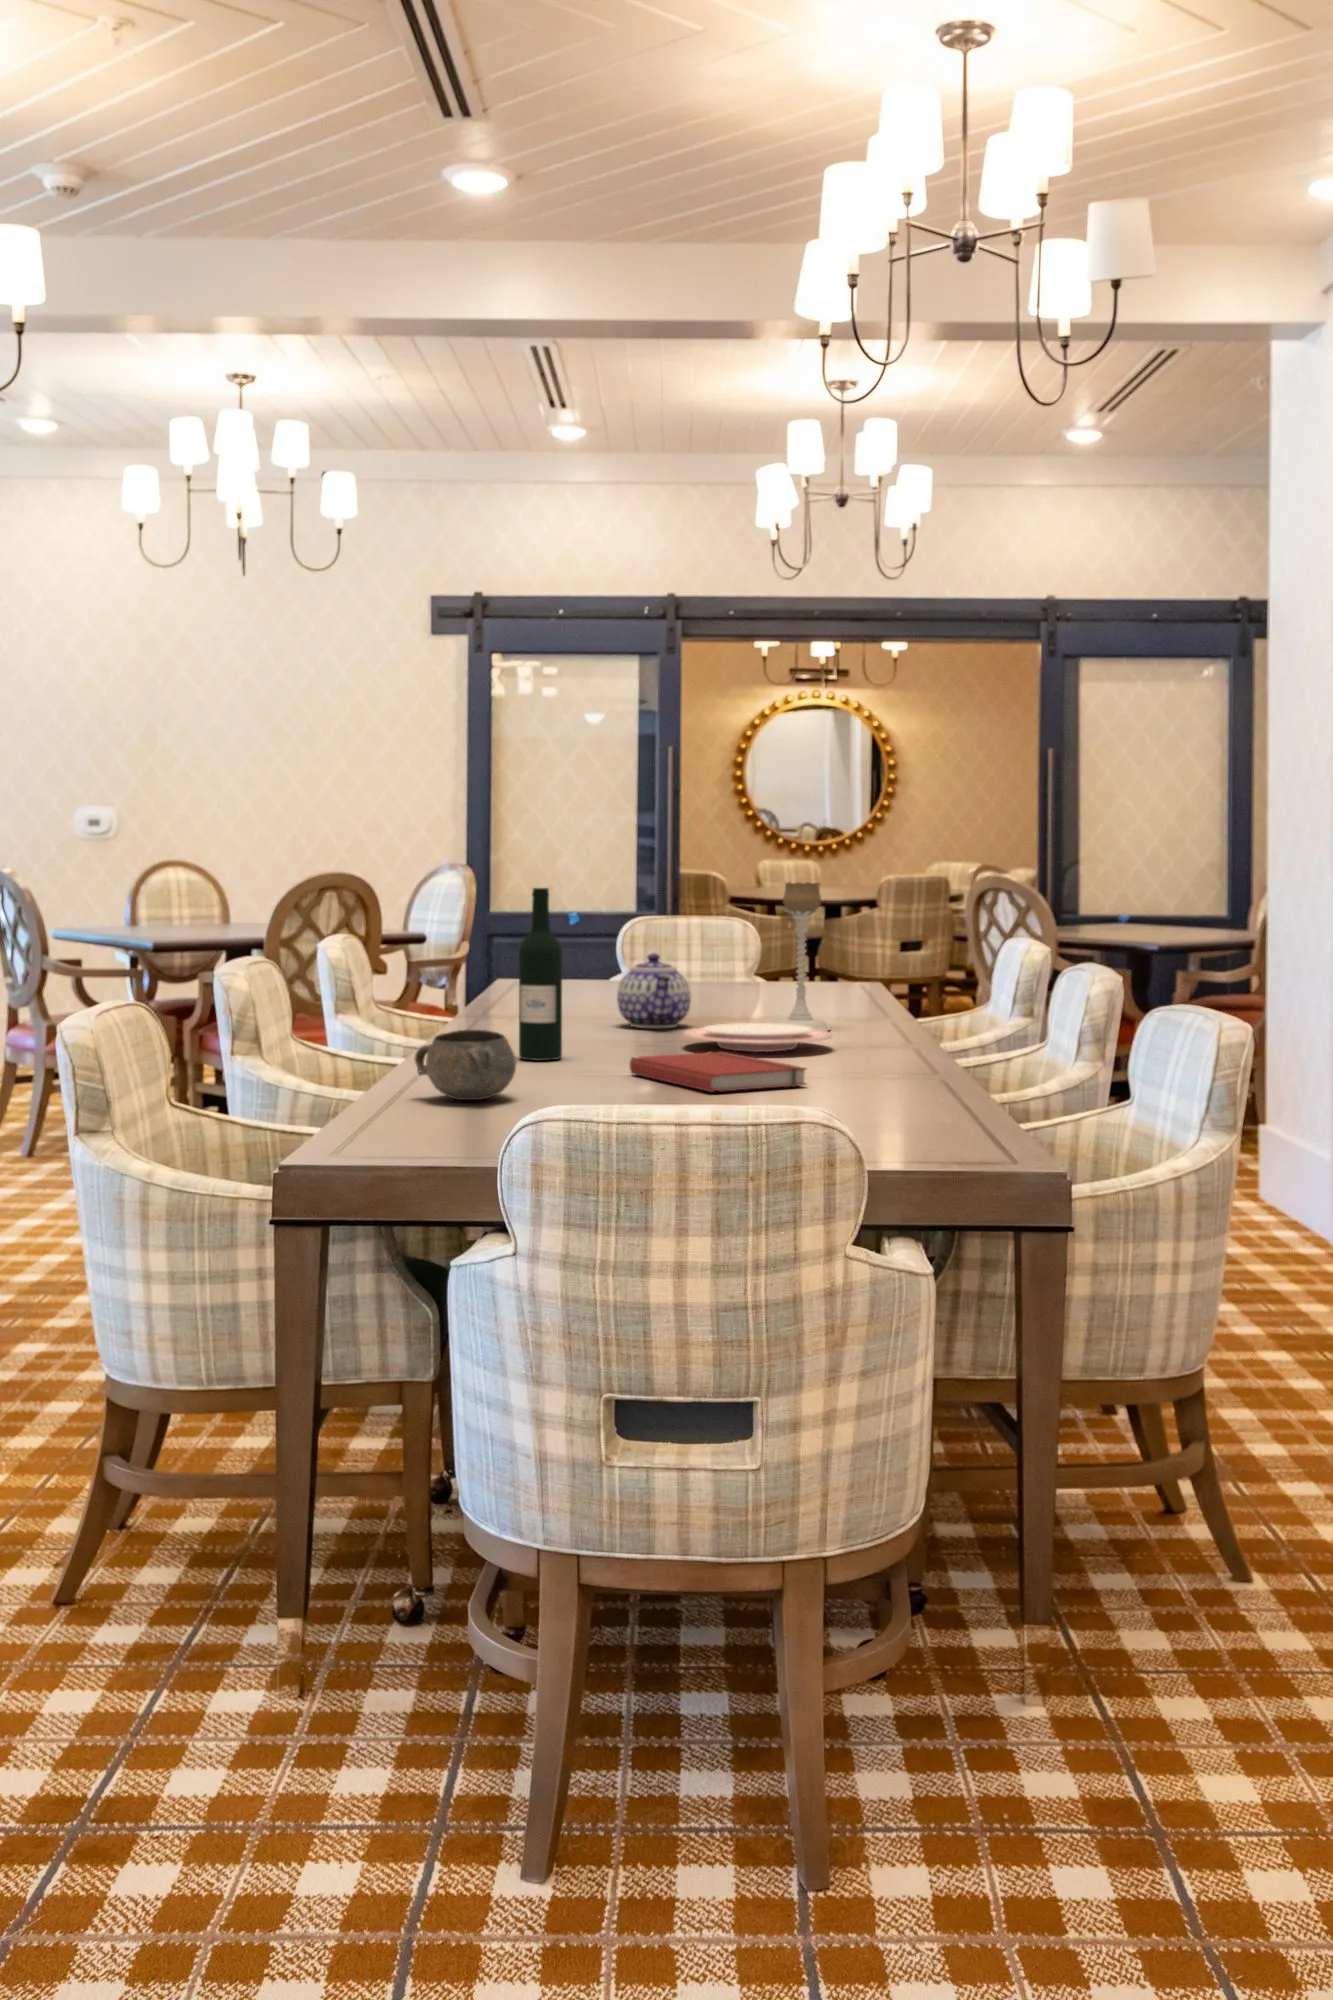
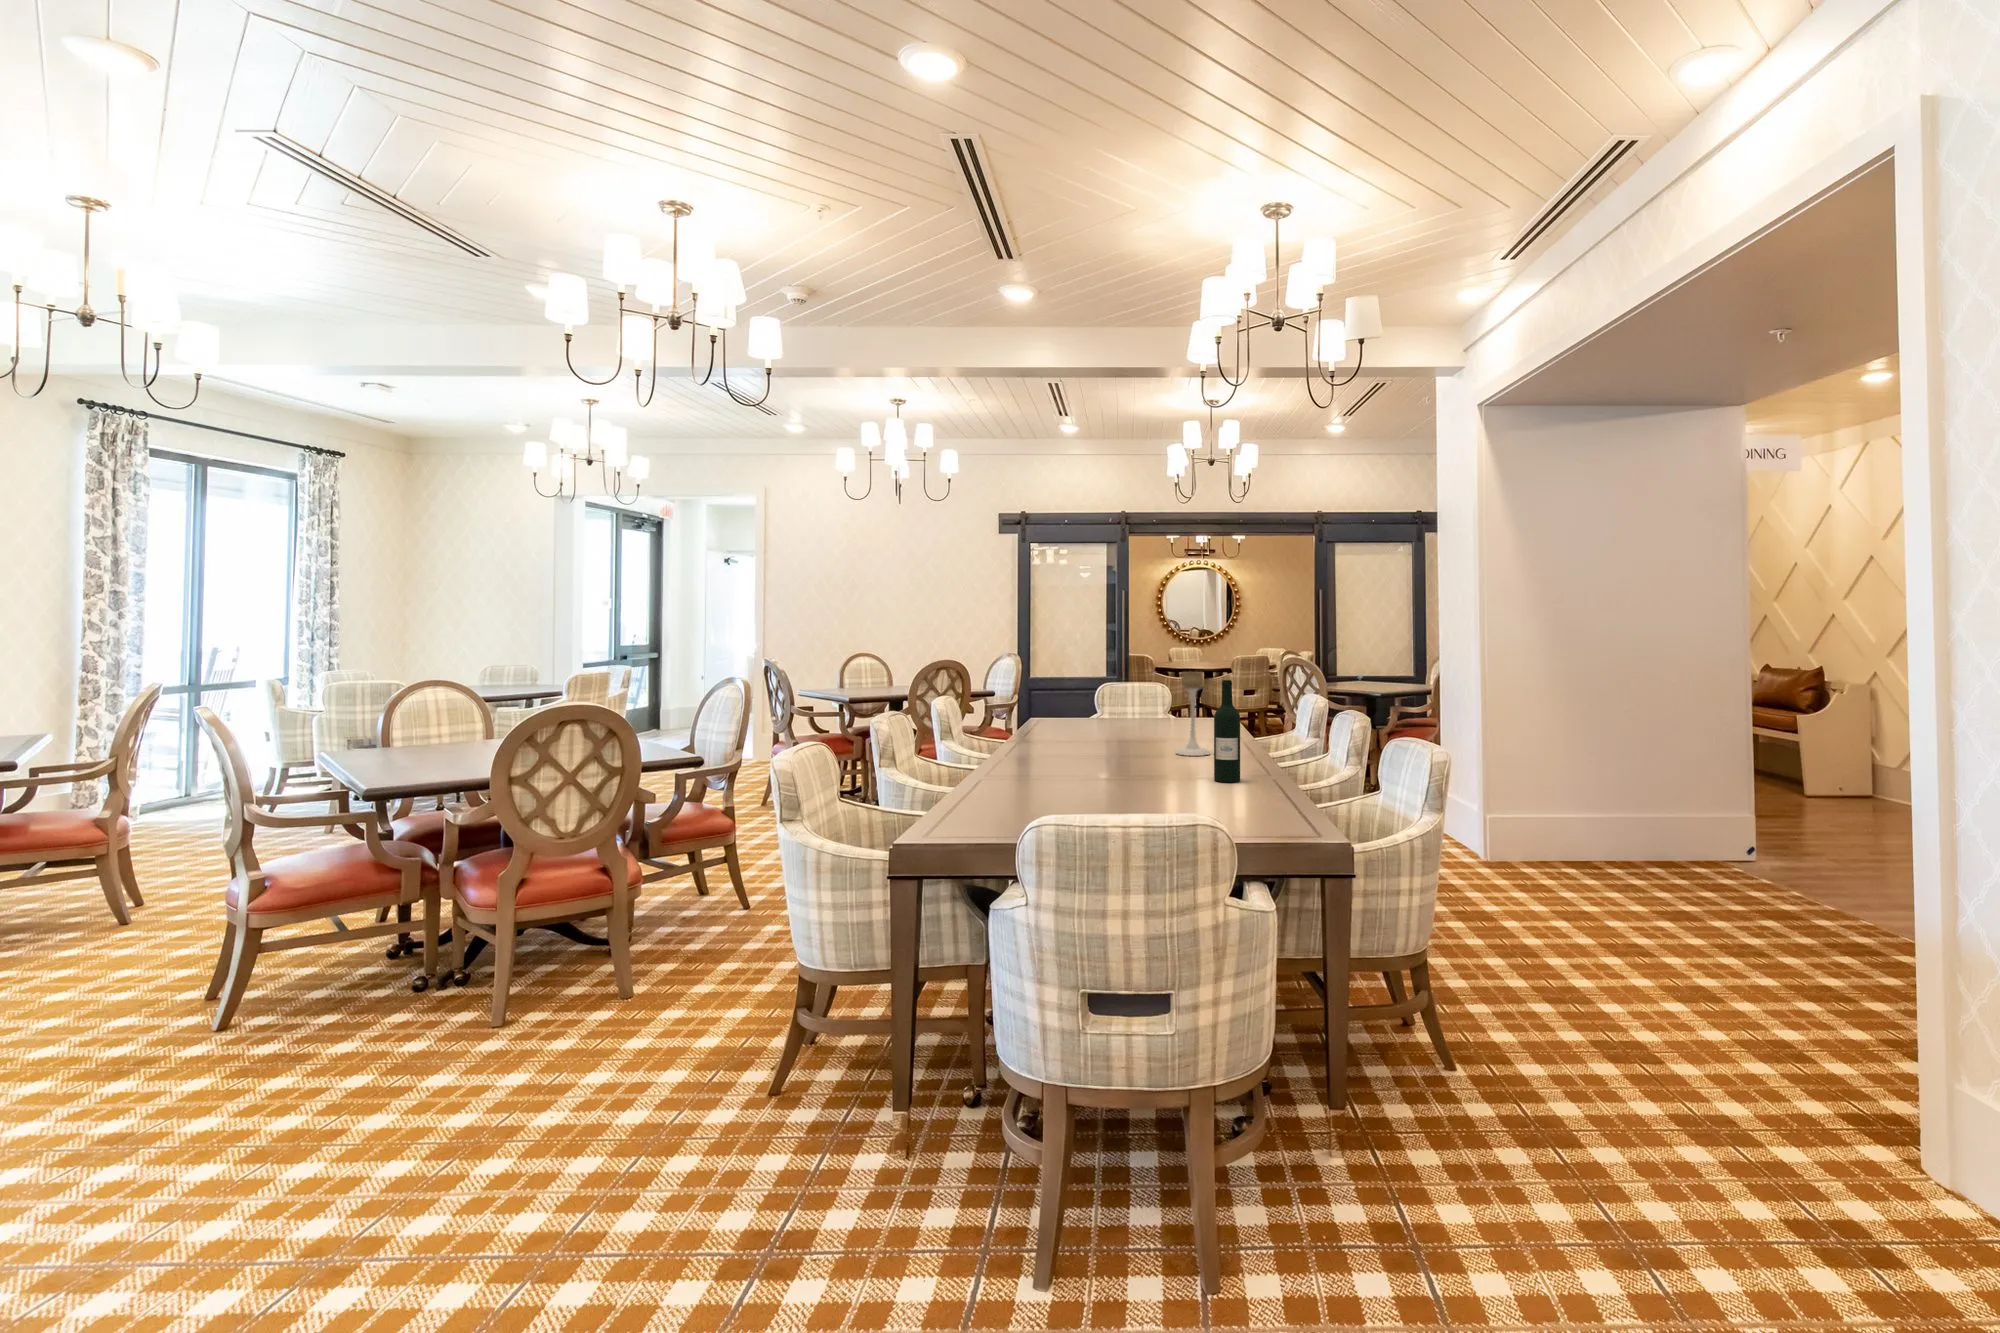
wine bottle: present [519,888,562,1061] -> present [1214,680,1240,782]
teapot: present [617,953,691,1028] -> none [1090,712,1130,753]
plate: present [683,1023,833,1052] -> none [1126,752,1212,769]
decorative bowl: present [415,1030,516,1100] -> none [973,763,1030,804]
book: present [630,1052,806,1092] -> none [1096,772,1199,799]

